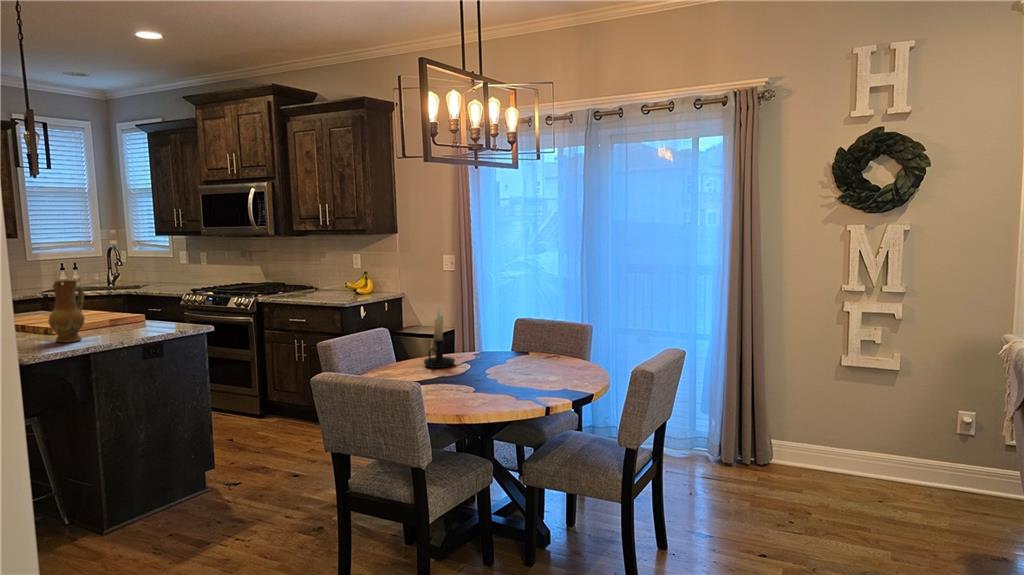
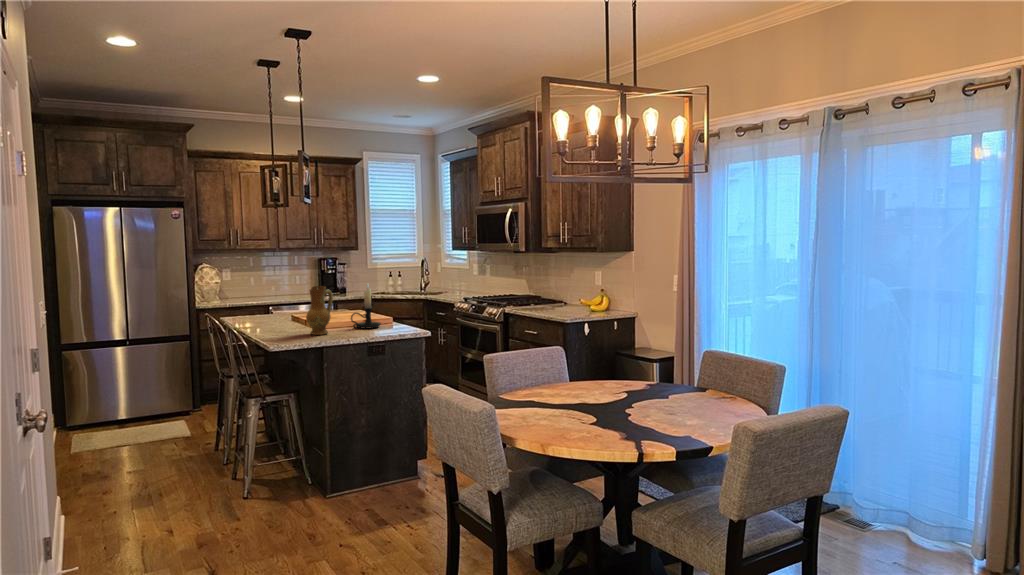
candle holder: present [424,308,455,368] -> present [351,284,381,329]

